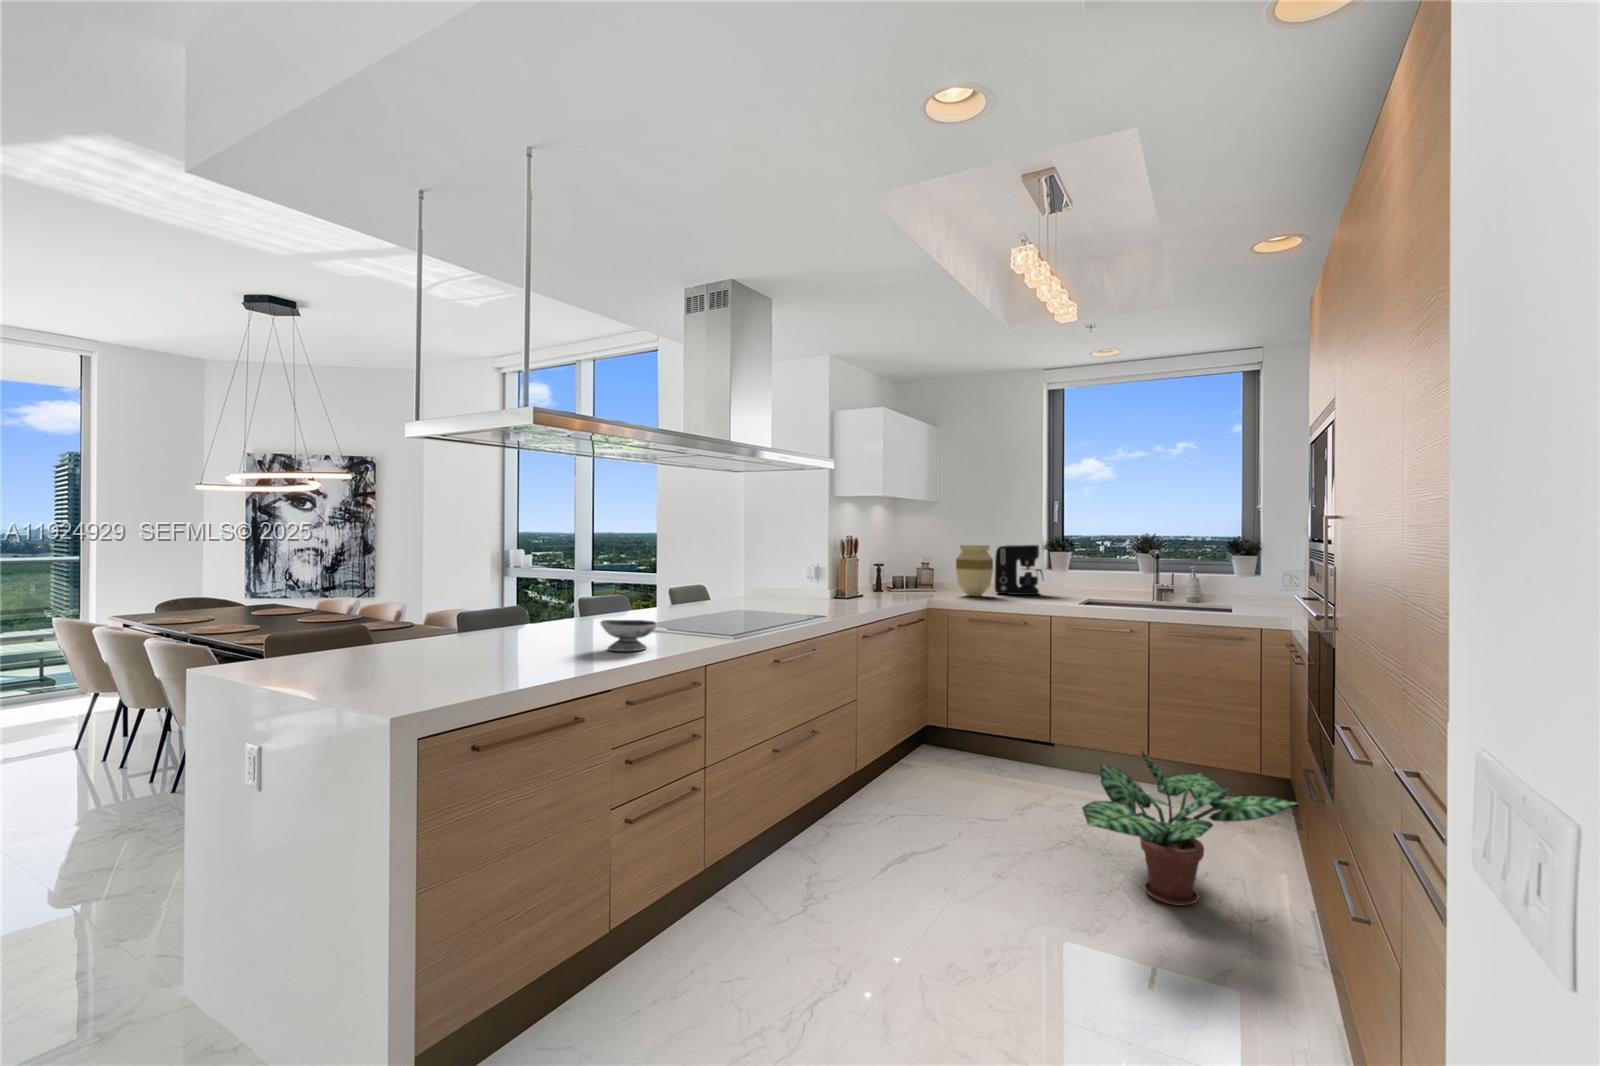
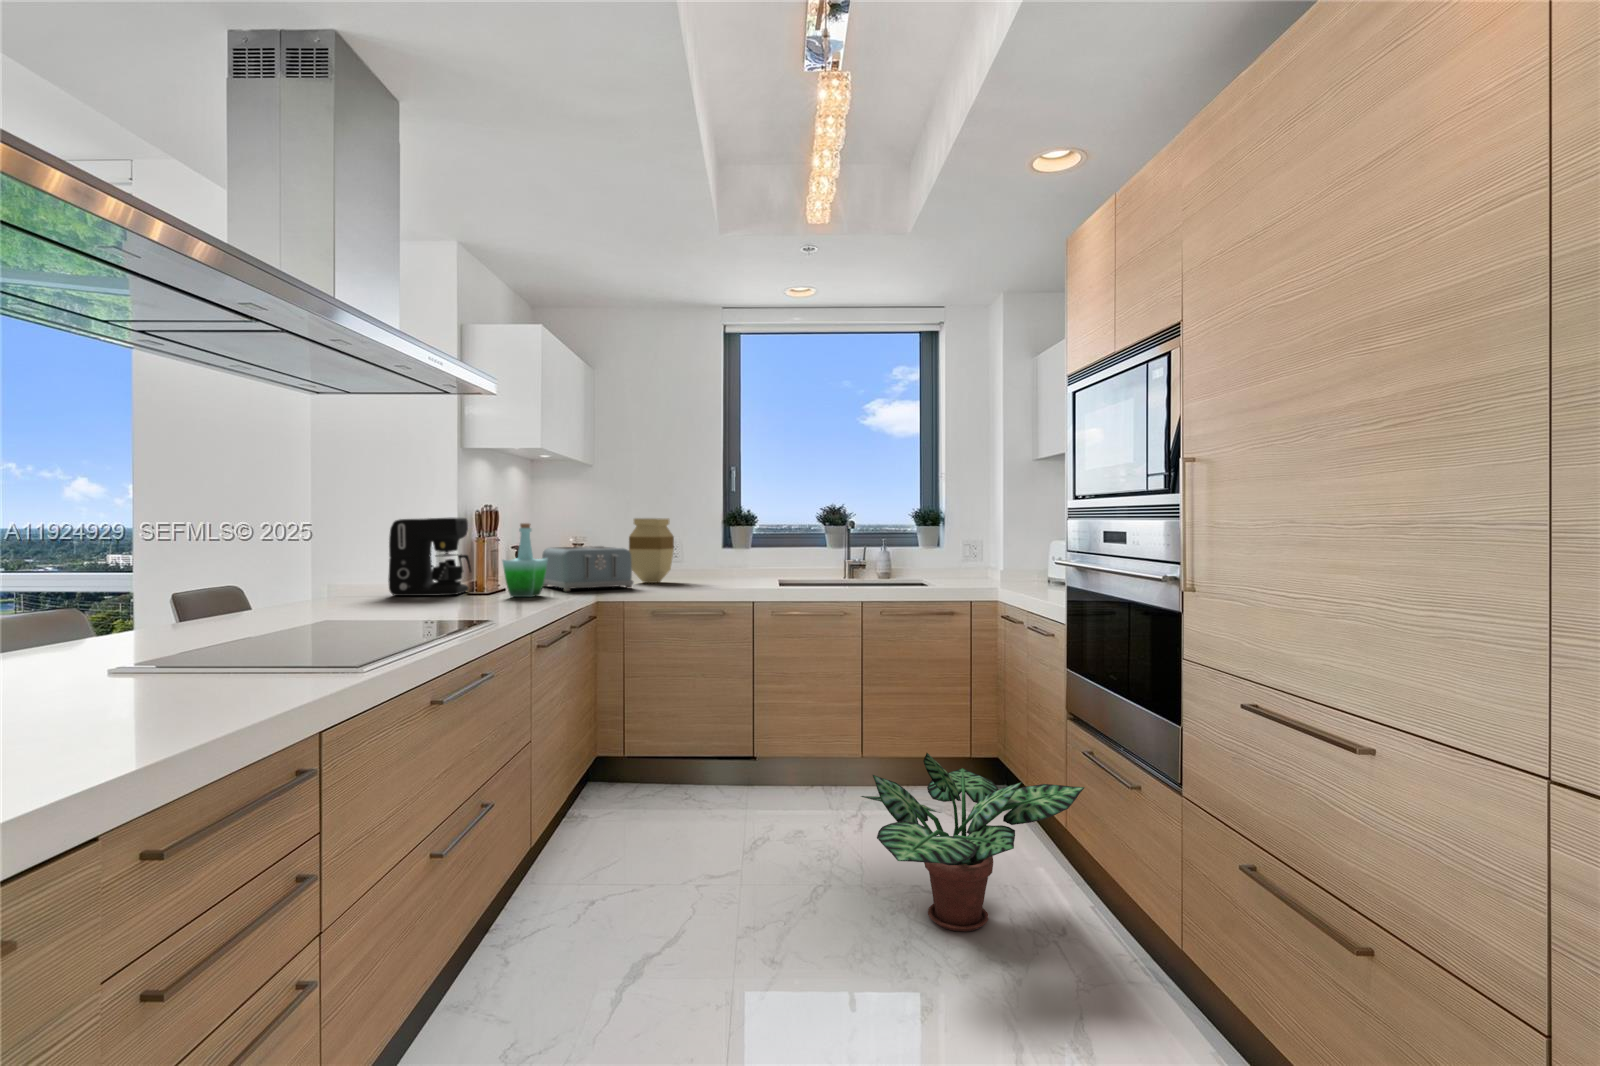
coffee maker: present [995,545,1043,595] -> present [388,518,471,596]
bottle: none [852,549,884,603] -> present [503,523,548,597]
toaster: none [888,566,952,600] -> present [542,546,633,591]
bowl: present [600,620,657,651] -> none [85,648,227,717]

